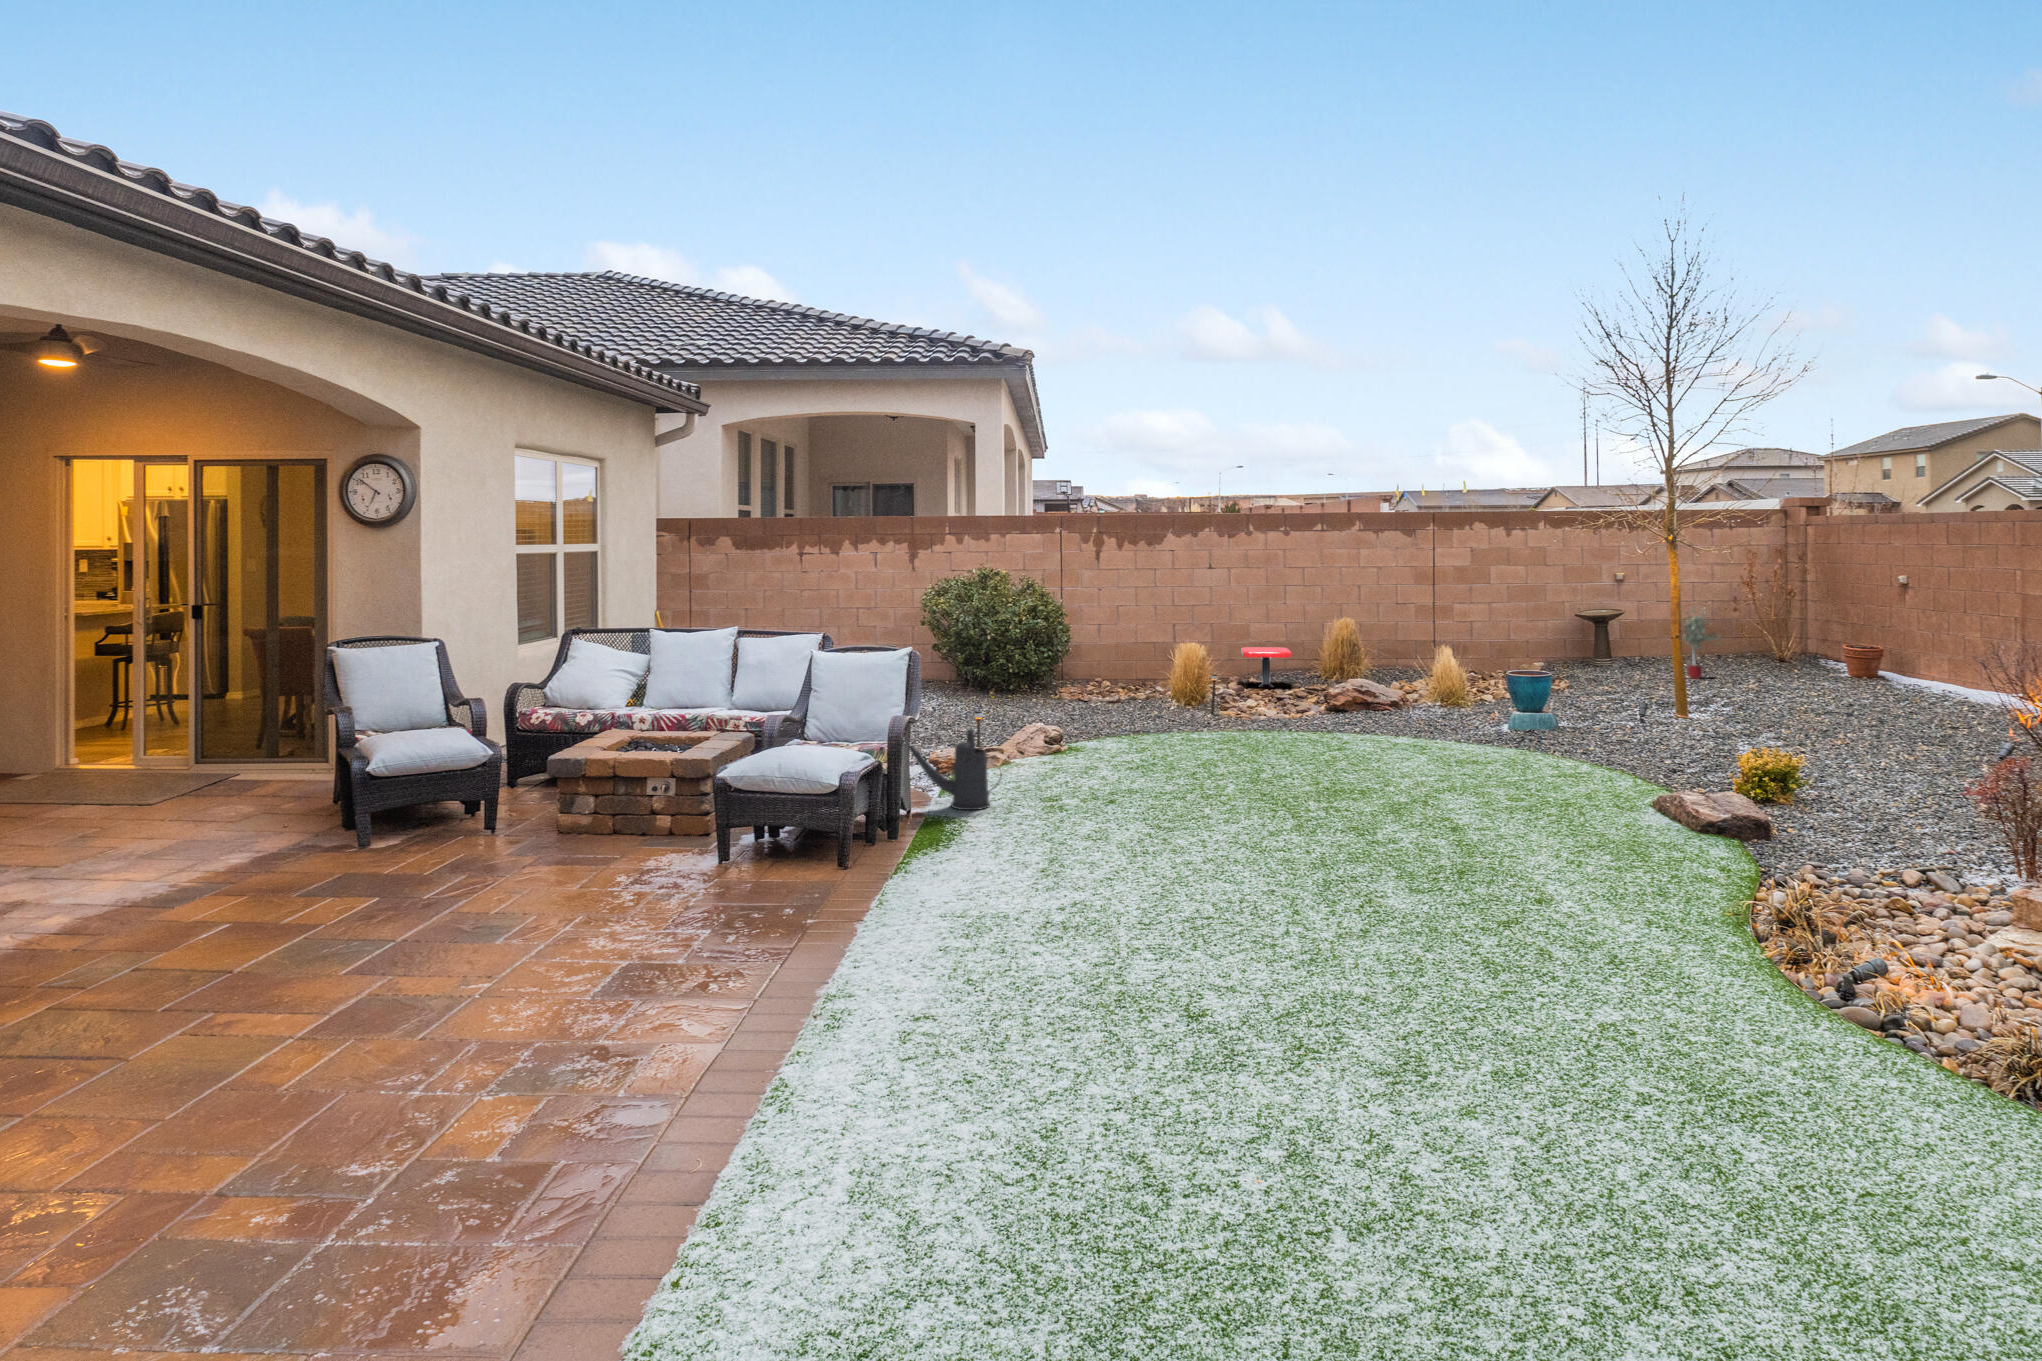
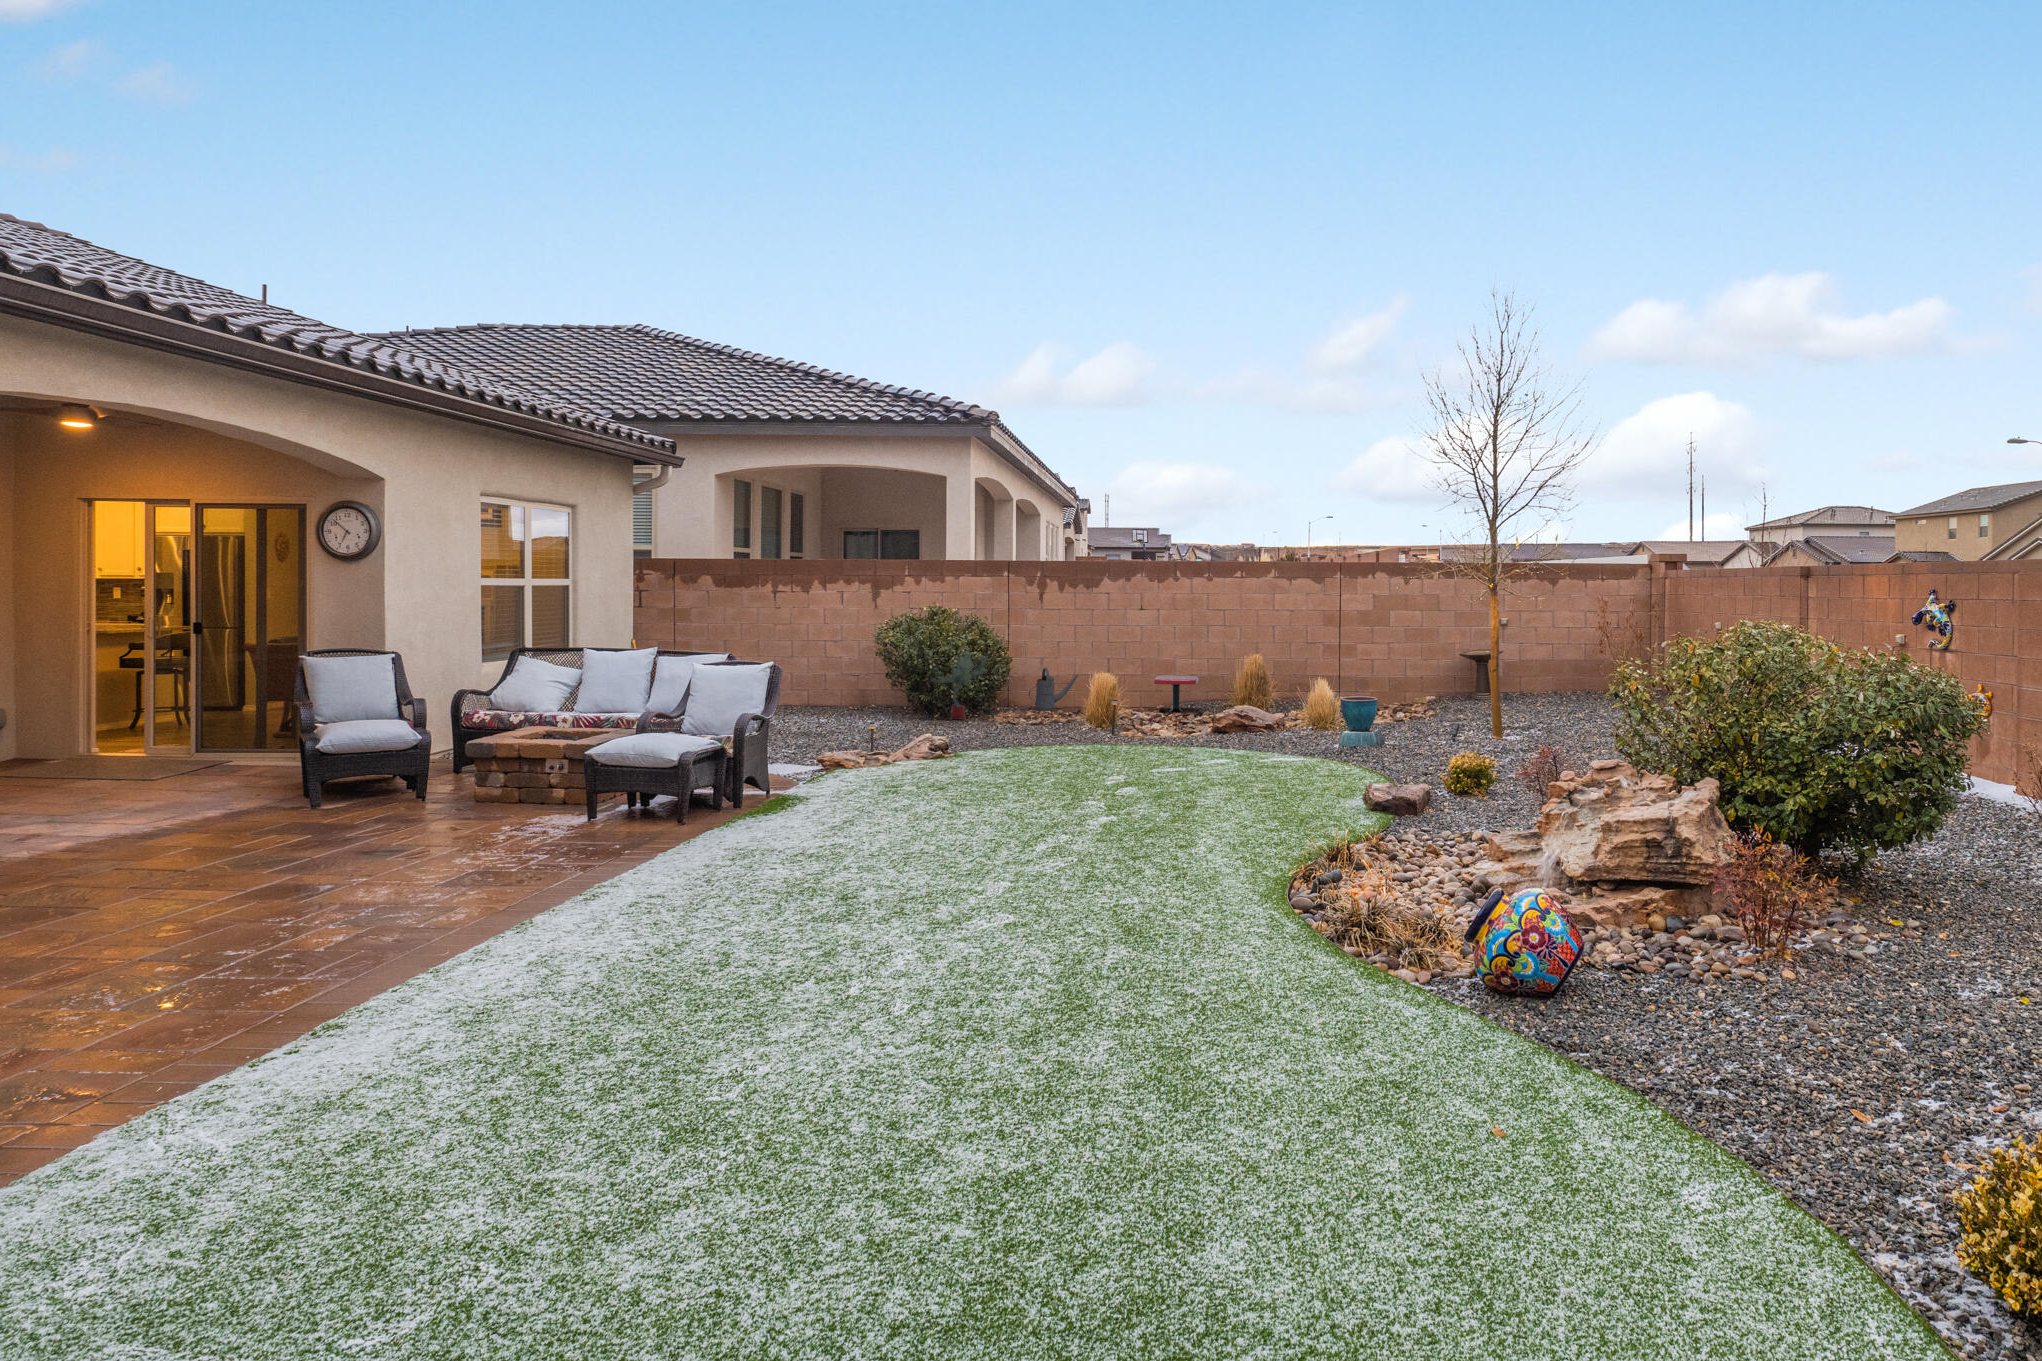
potted tree: present [1681,606,1721,679] -> present [930,647,988,720]
watering can: present [909,729,1001,810] -> present [1029,668,1078,711]

